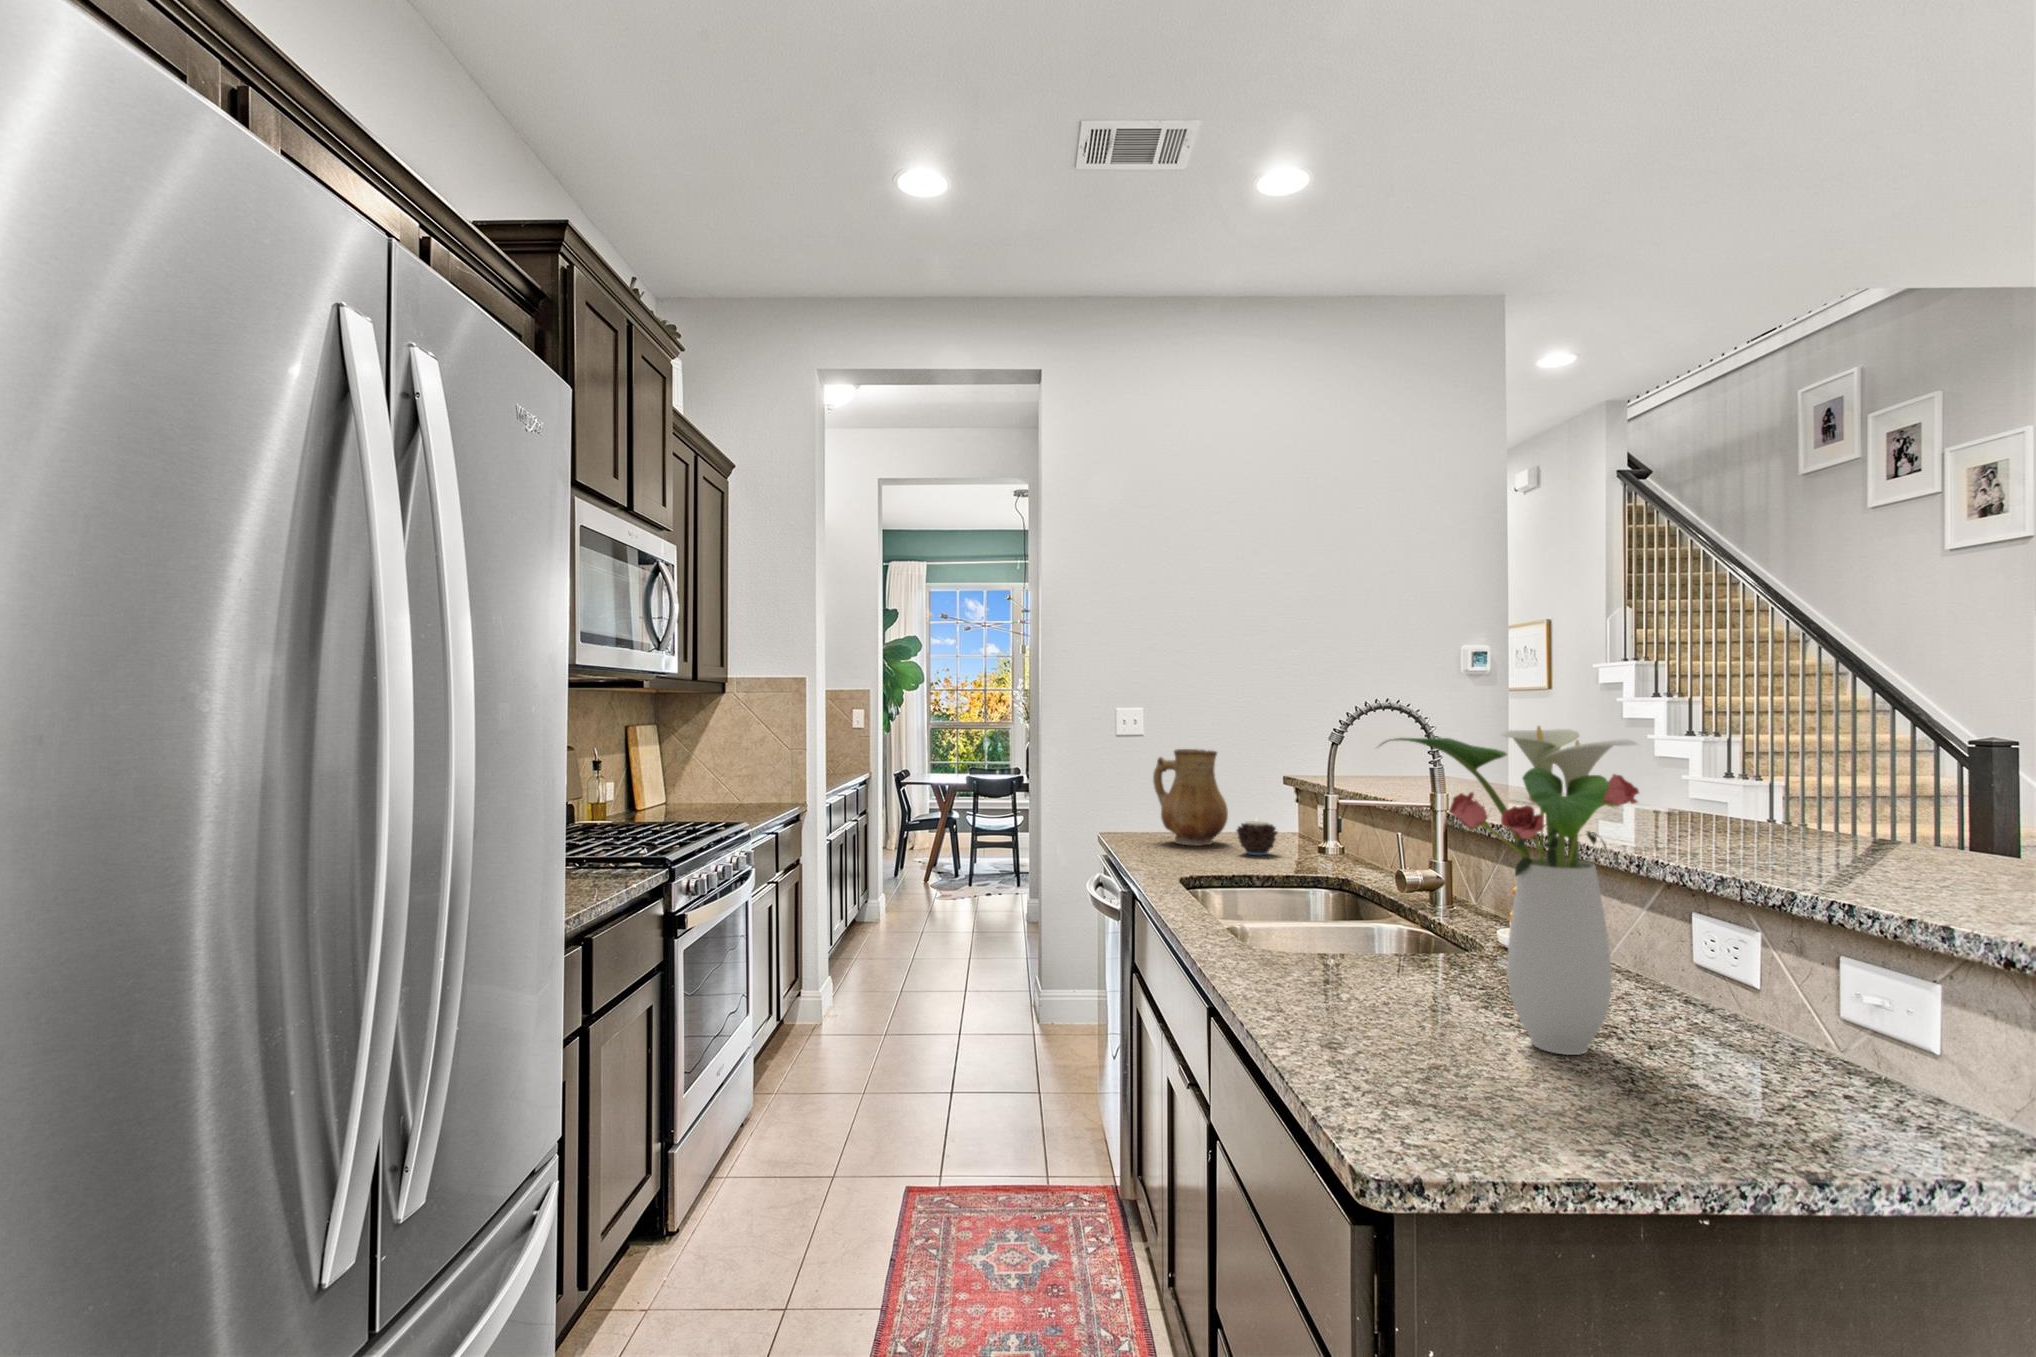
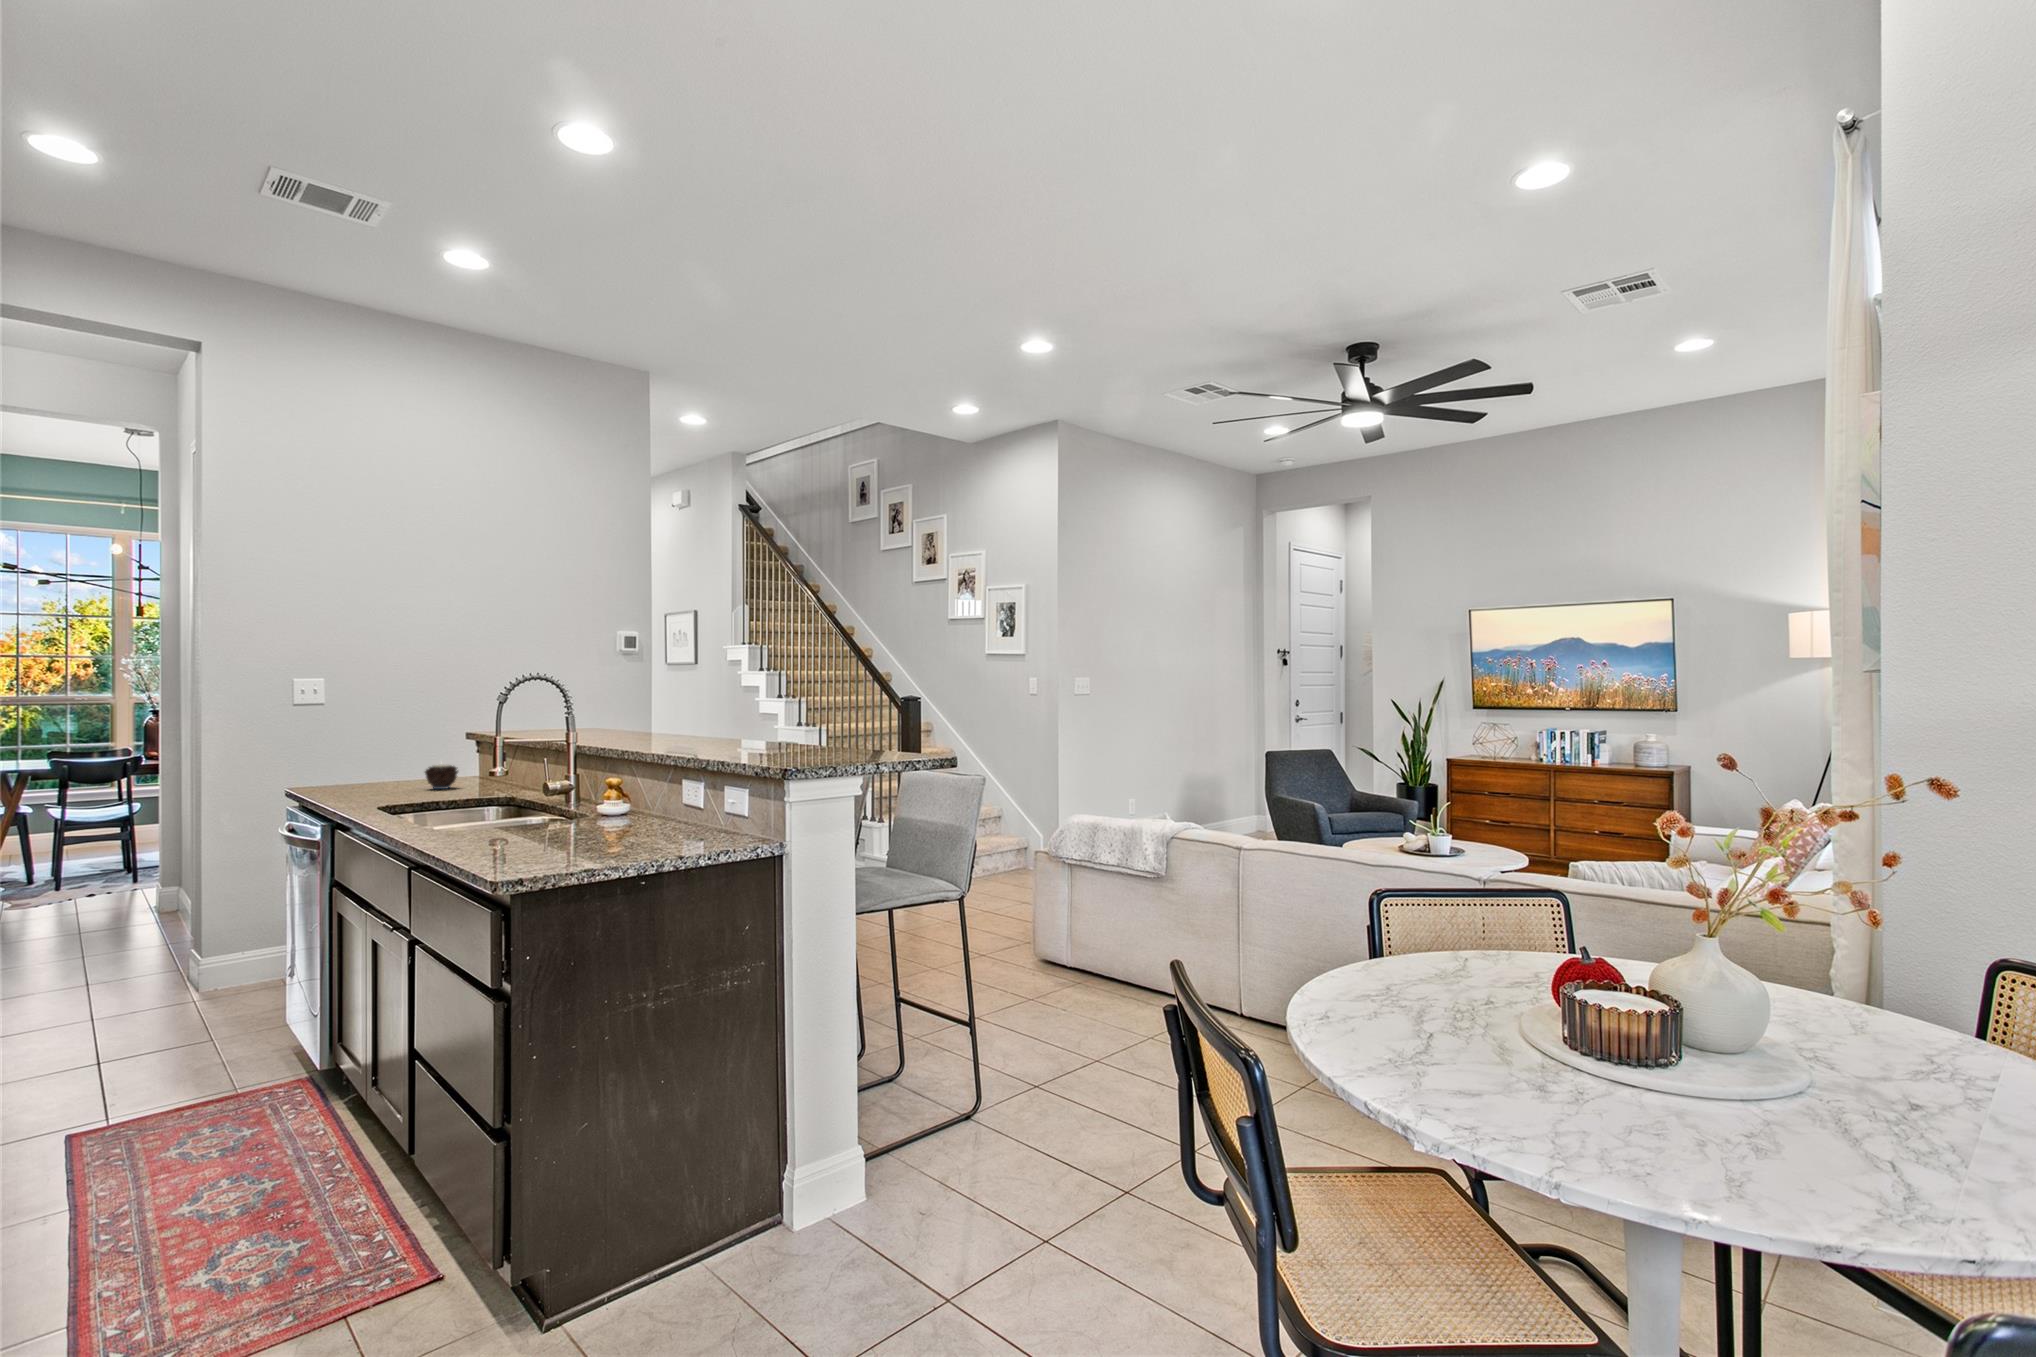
flower arrangement: present [1381,726,1639,1055] -> none [518,692,641,842]
ceramic pitcher: present [1153,749,1228,846] -> none [348,713,416,788]

